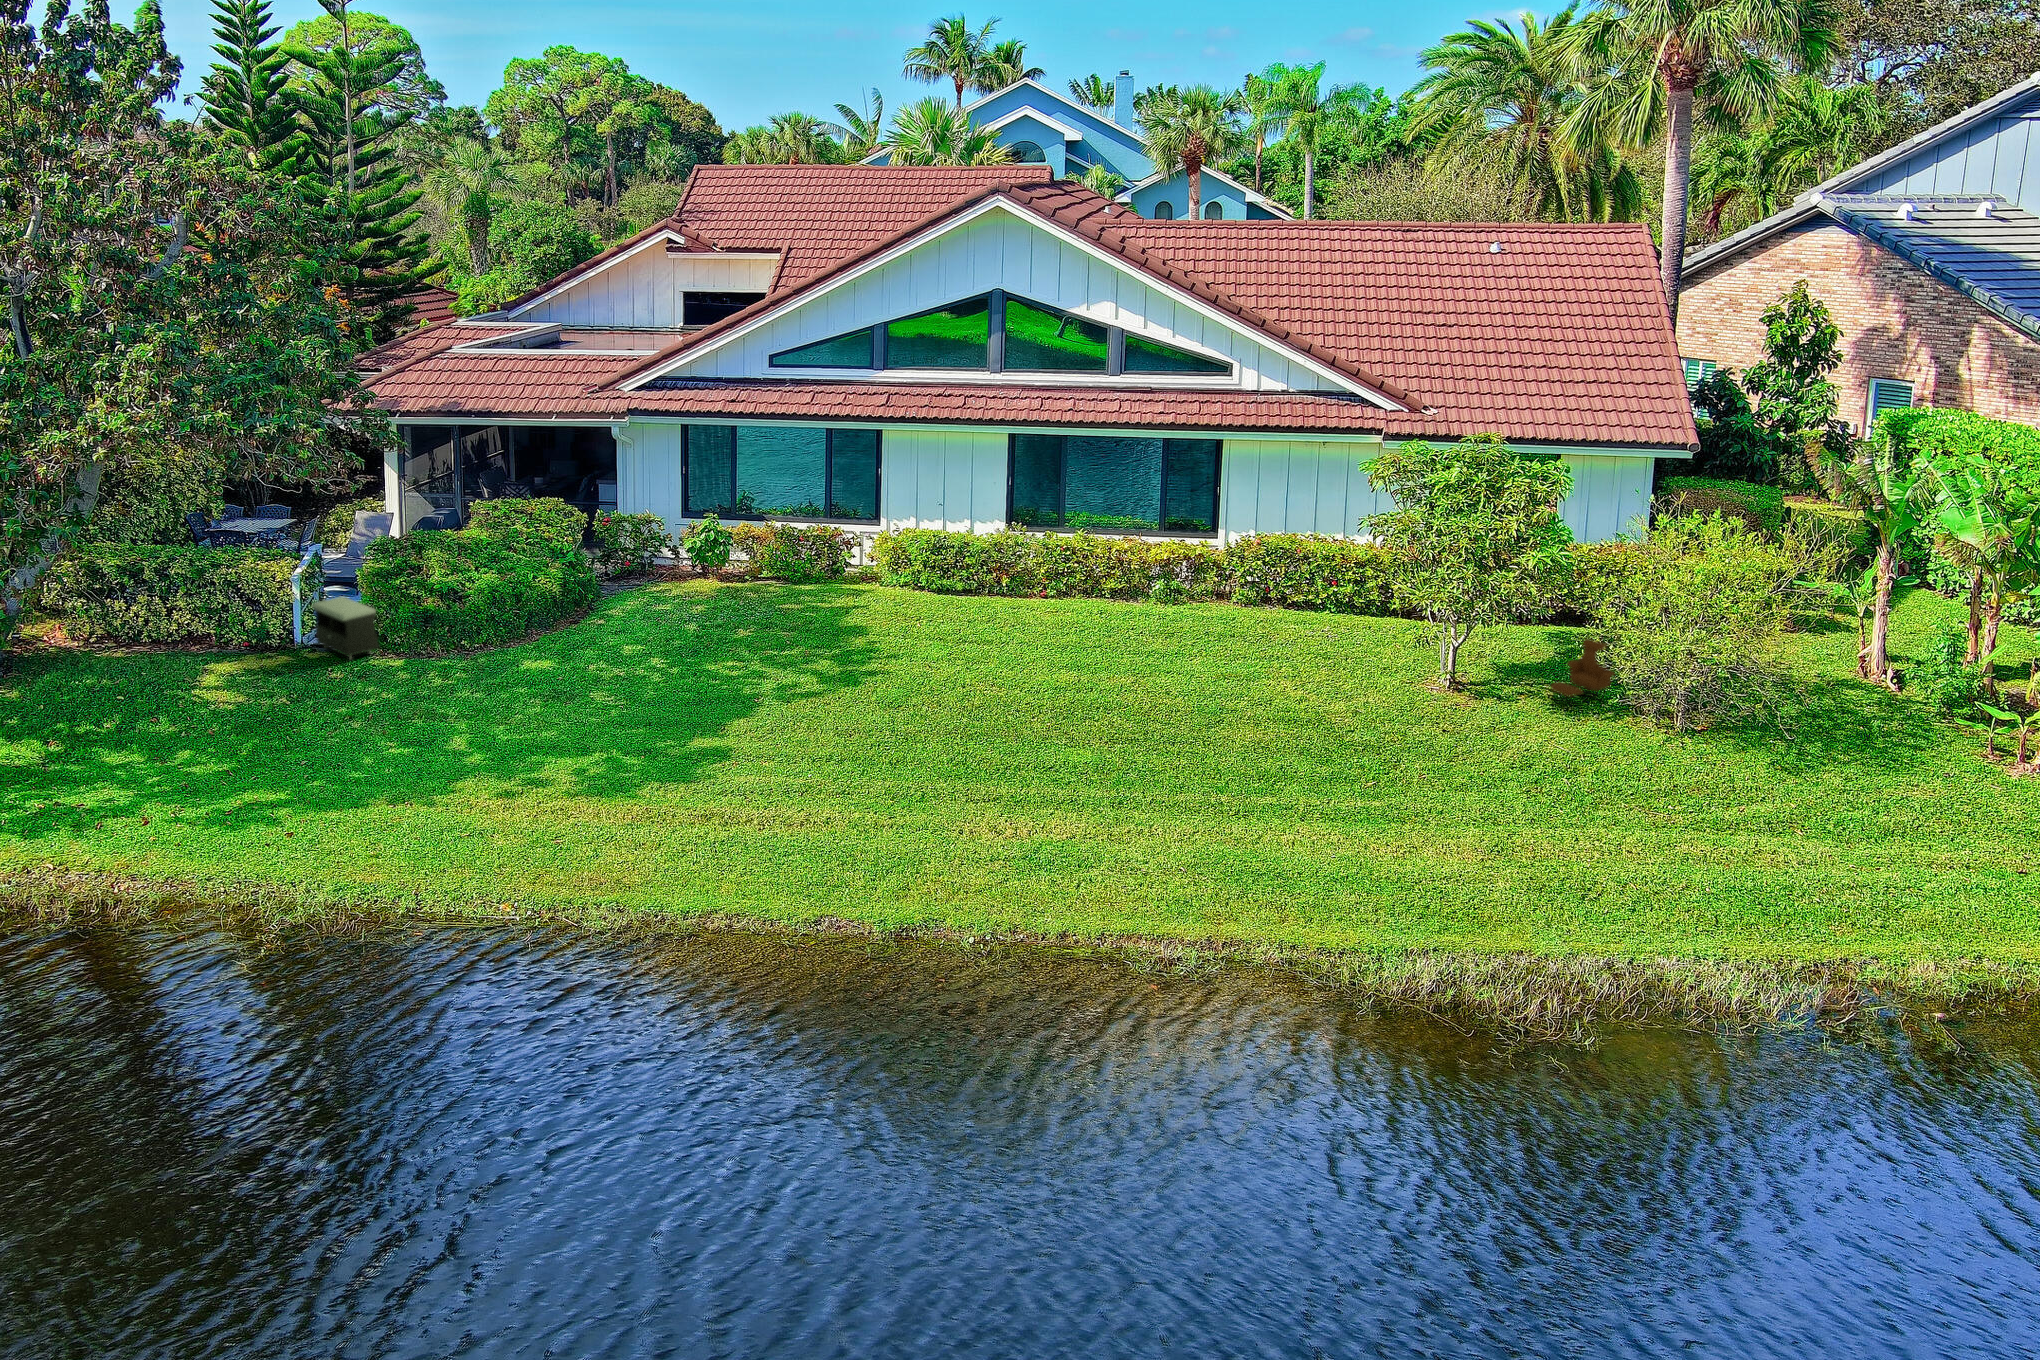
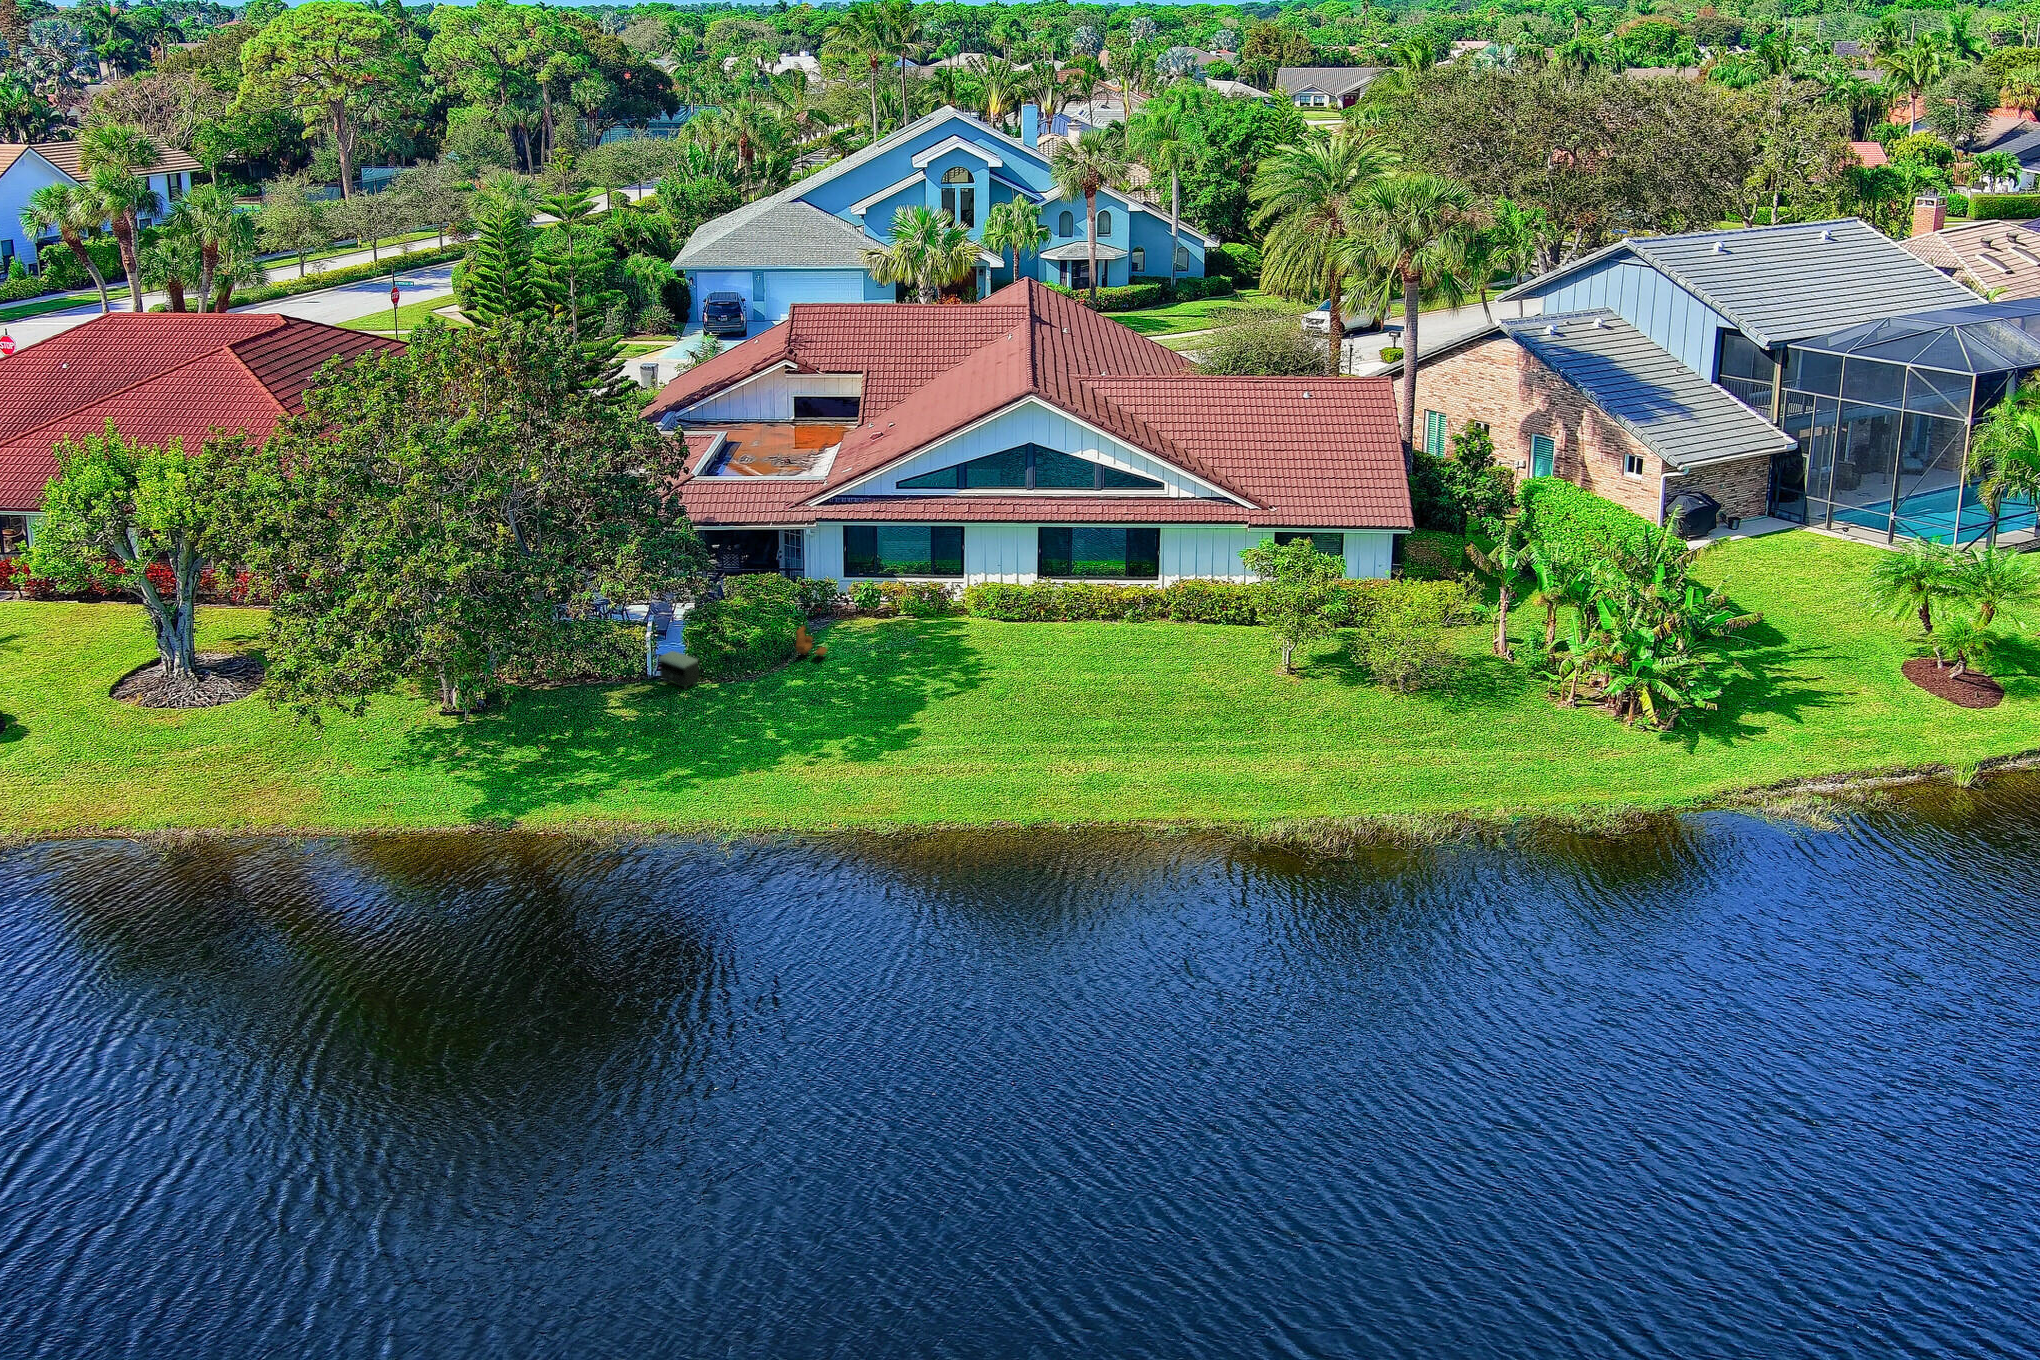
lounge chair: present [1550,639,1615,708] -> present [796,627,827,659]

